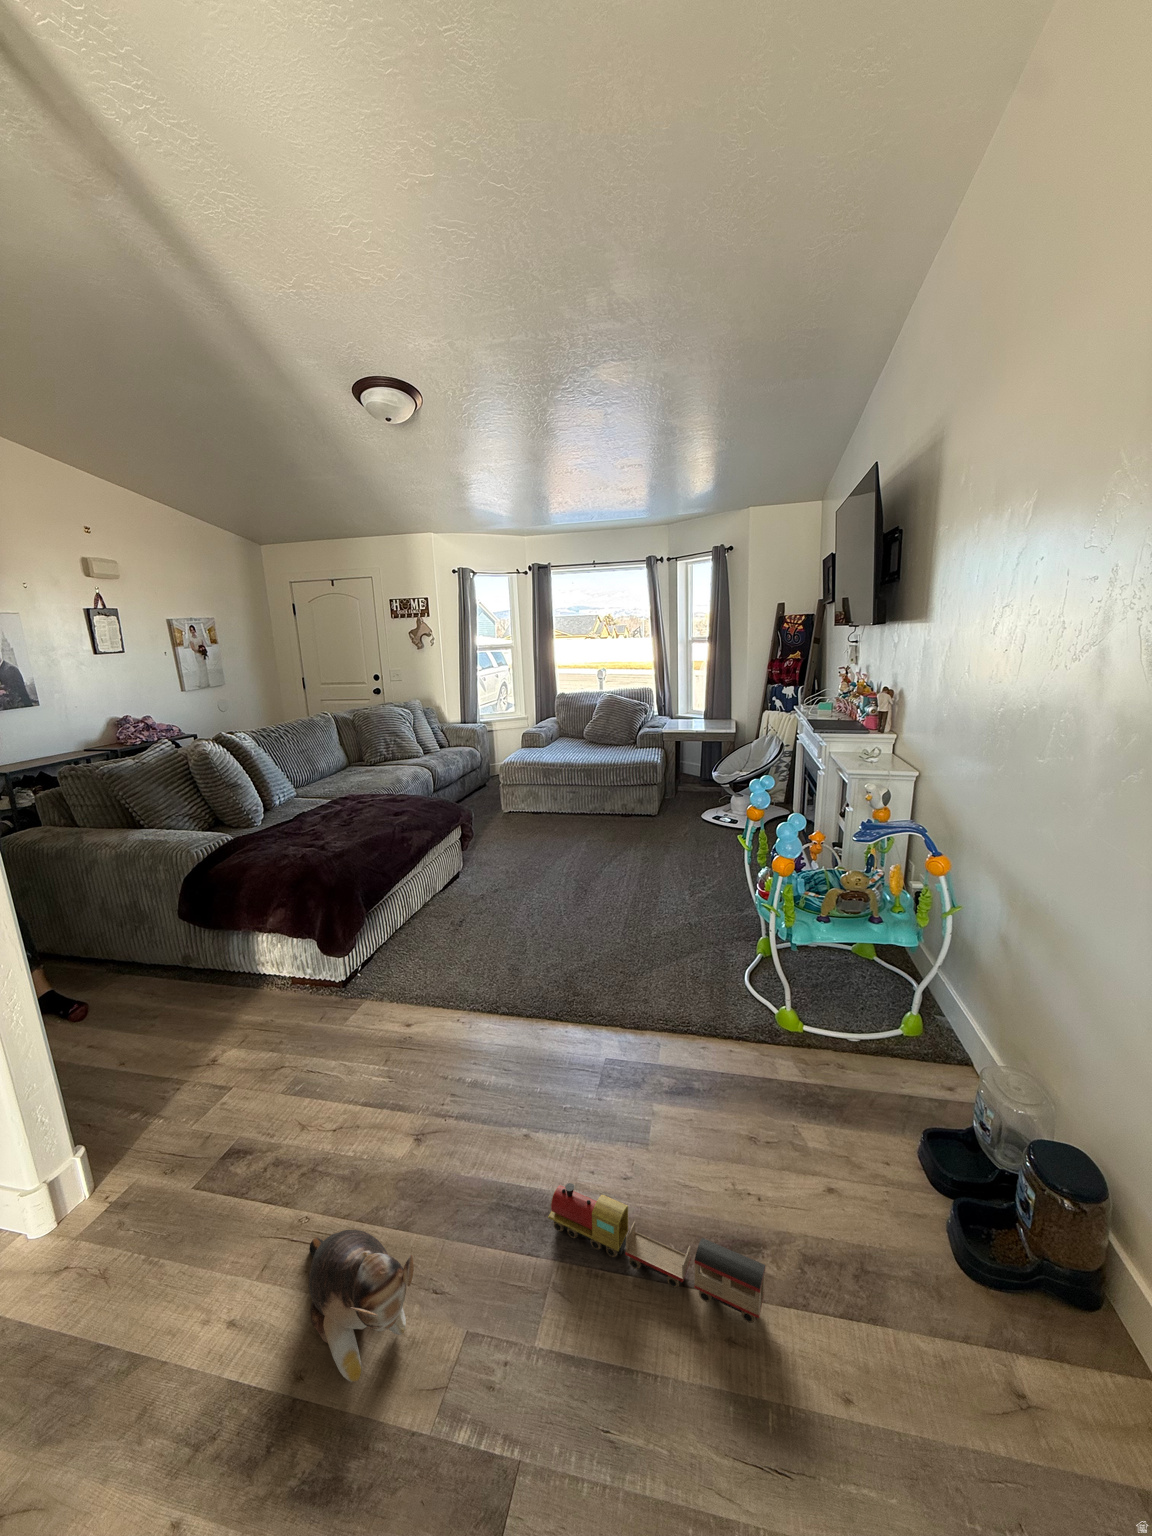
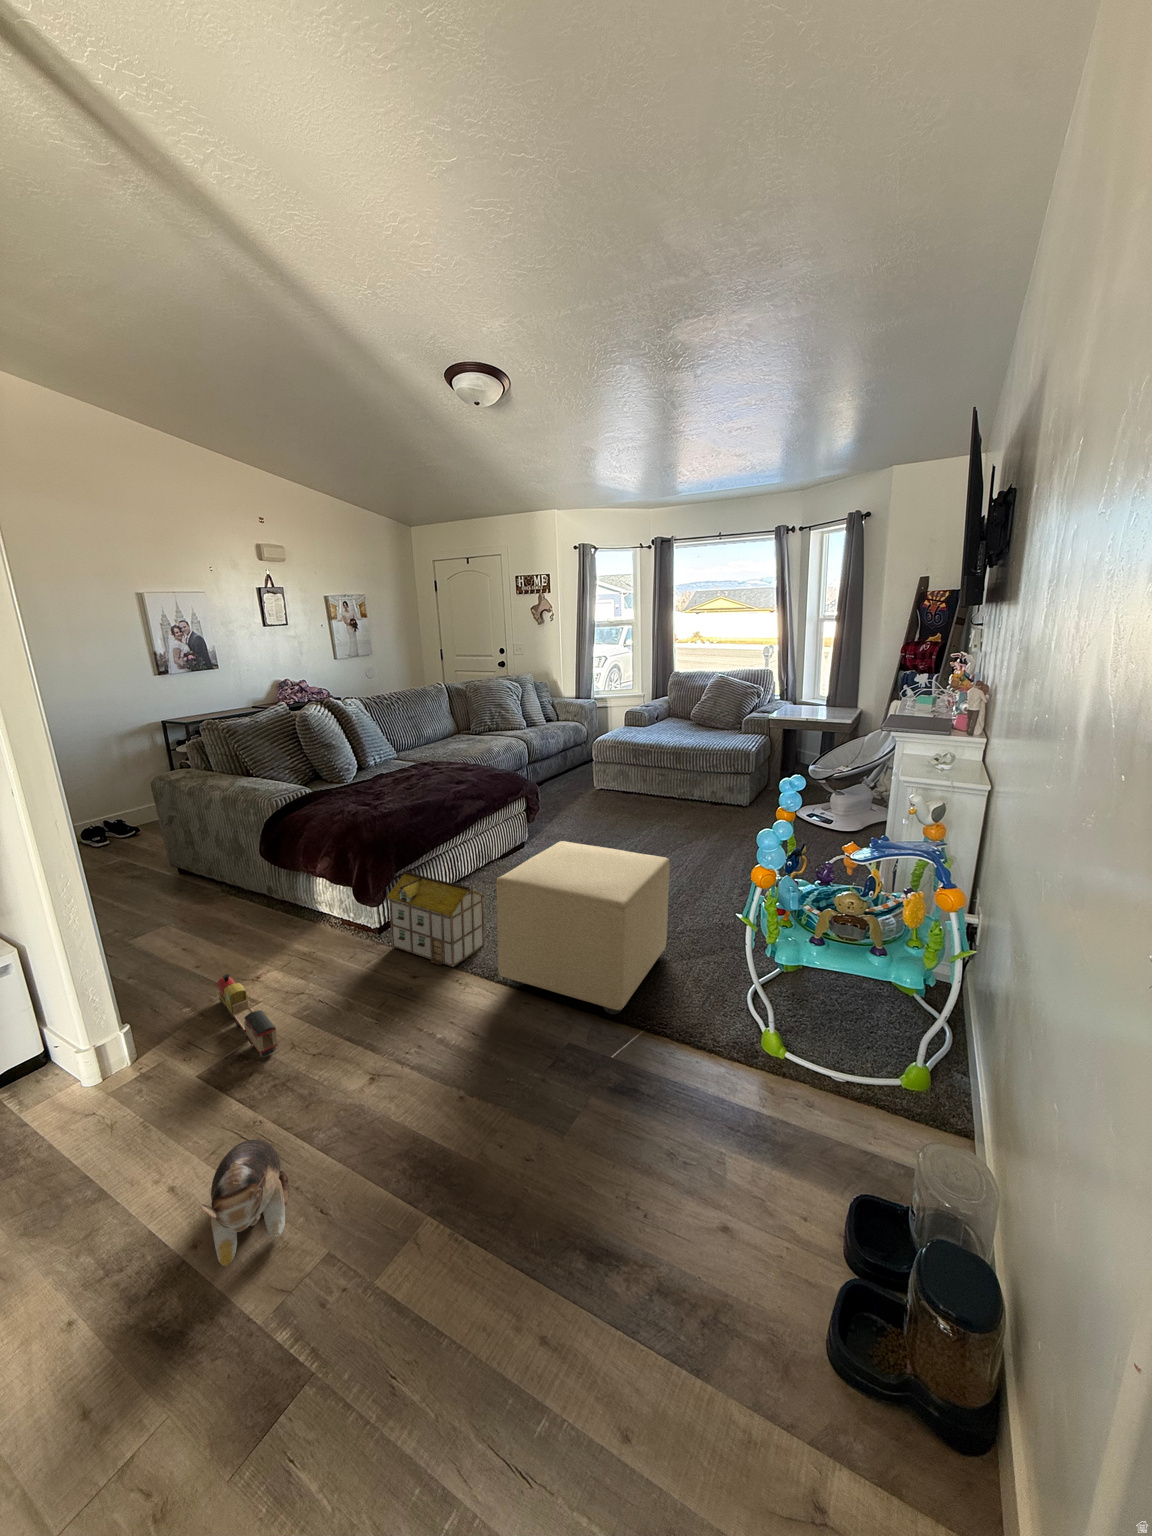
ottoman: none [506,862,656,1023] -> present [496,841,670,1014]
toy house: none [361,914,471,1009] -> present [387,871,485,967]
toy train: present [548,1183,765,1323] -> present [217,974,277,1057]

